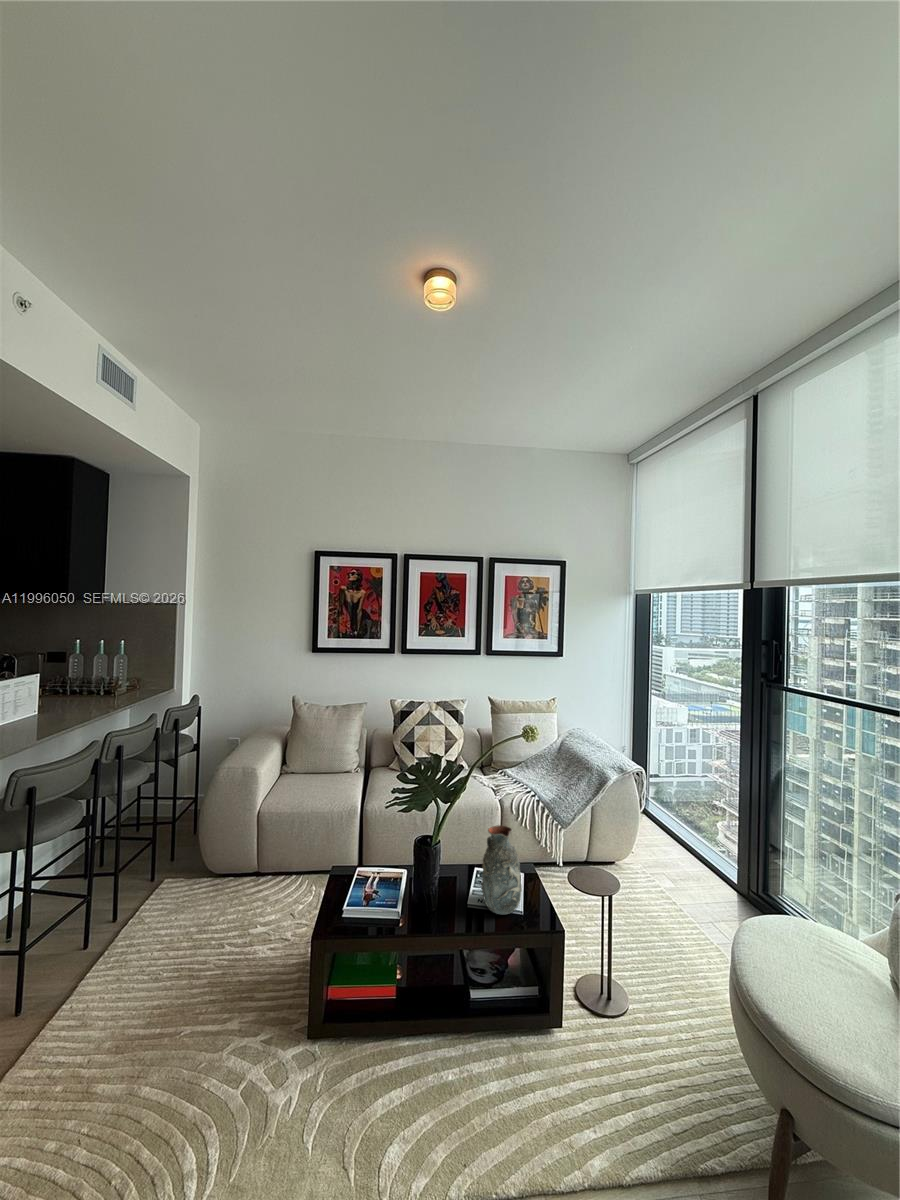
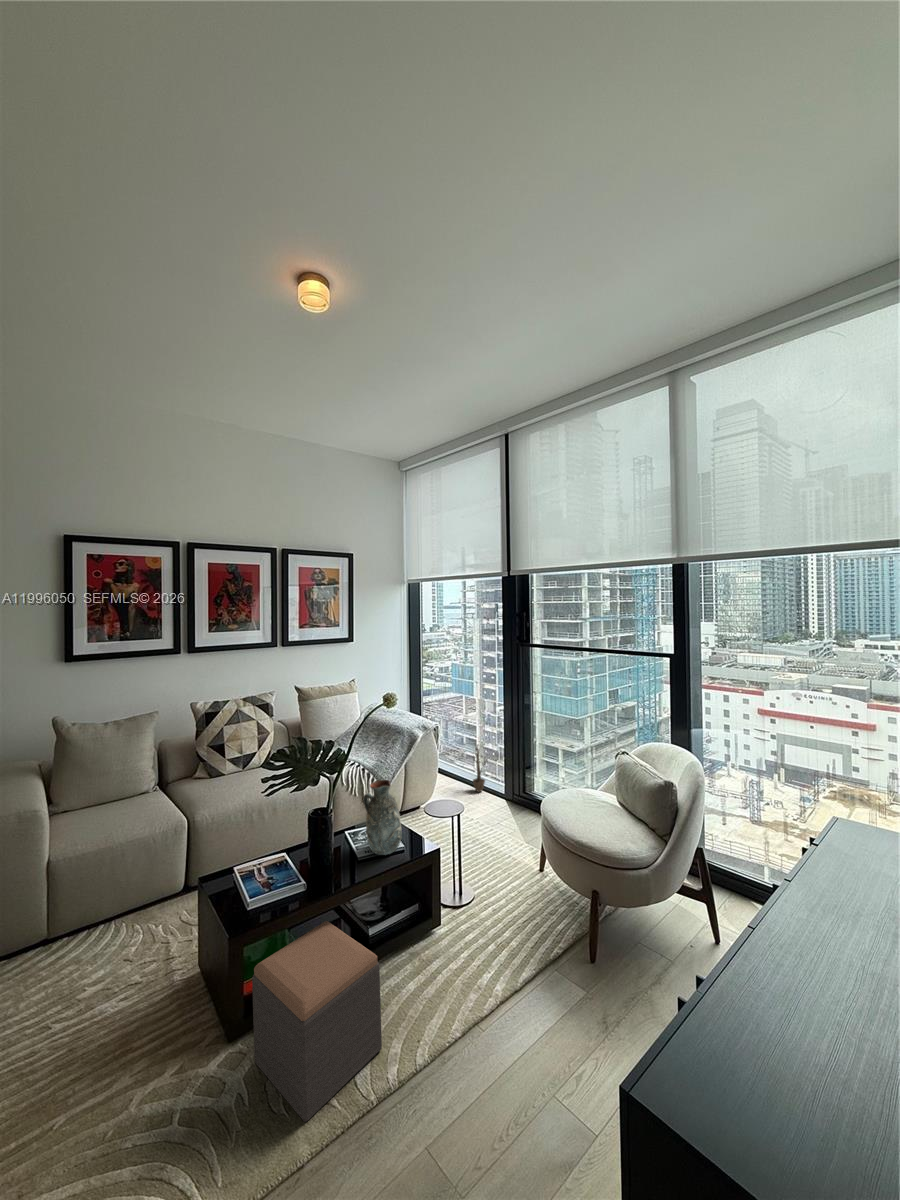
decorative plant: none [692,809,715,871] -> present [472,745,488,792]
footstool: none [319,963,430,1171] -> present [252,921,382,1122]

